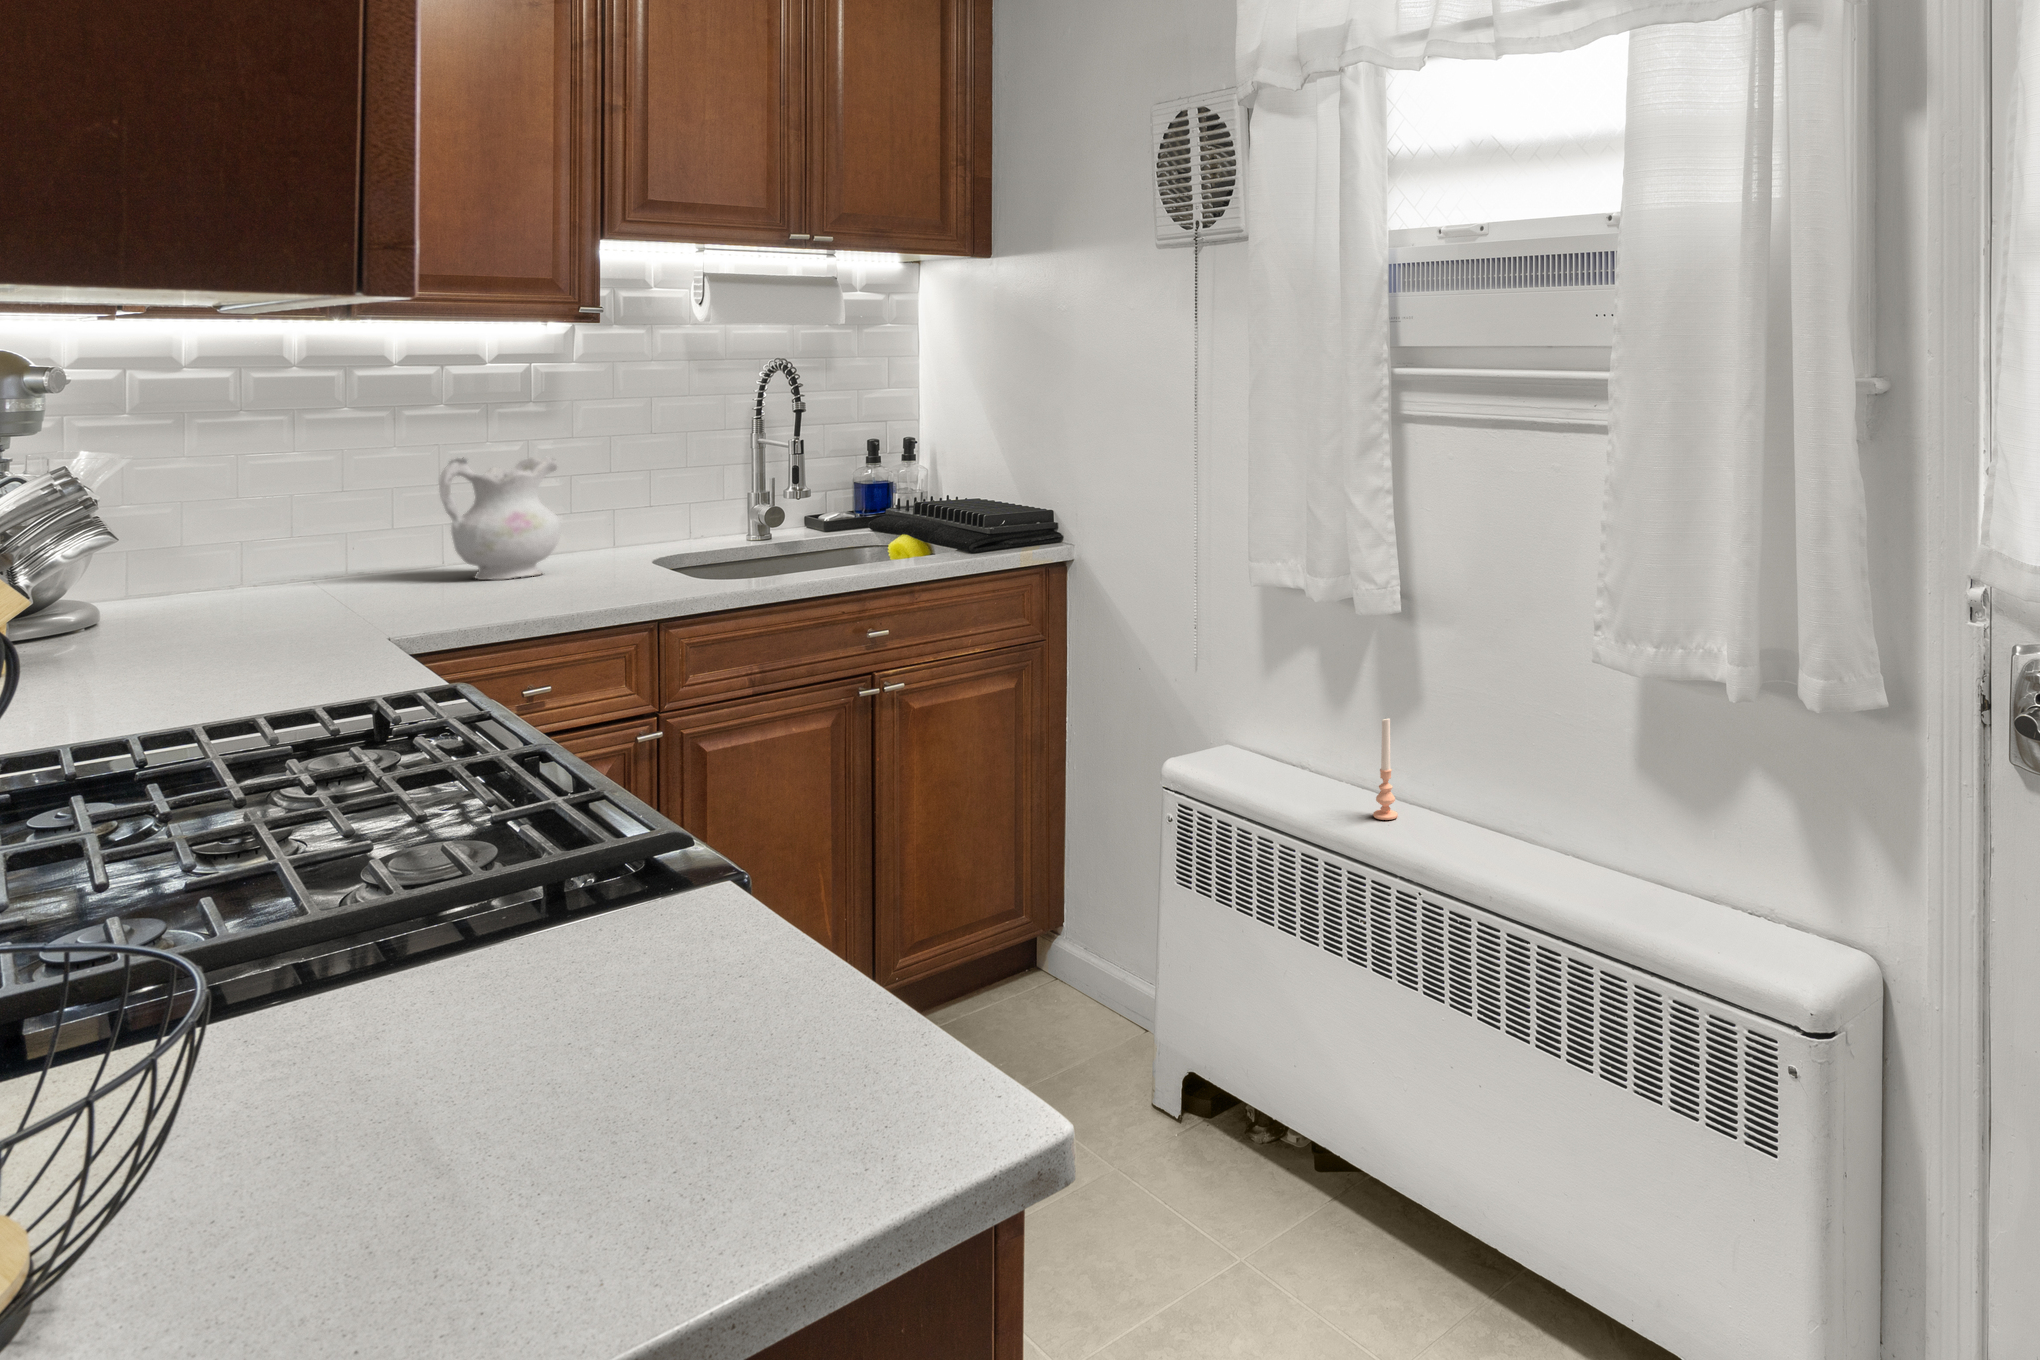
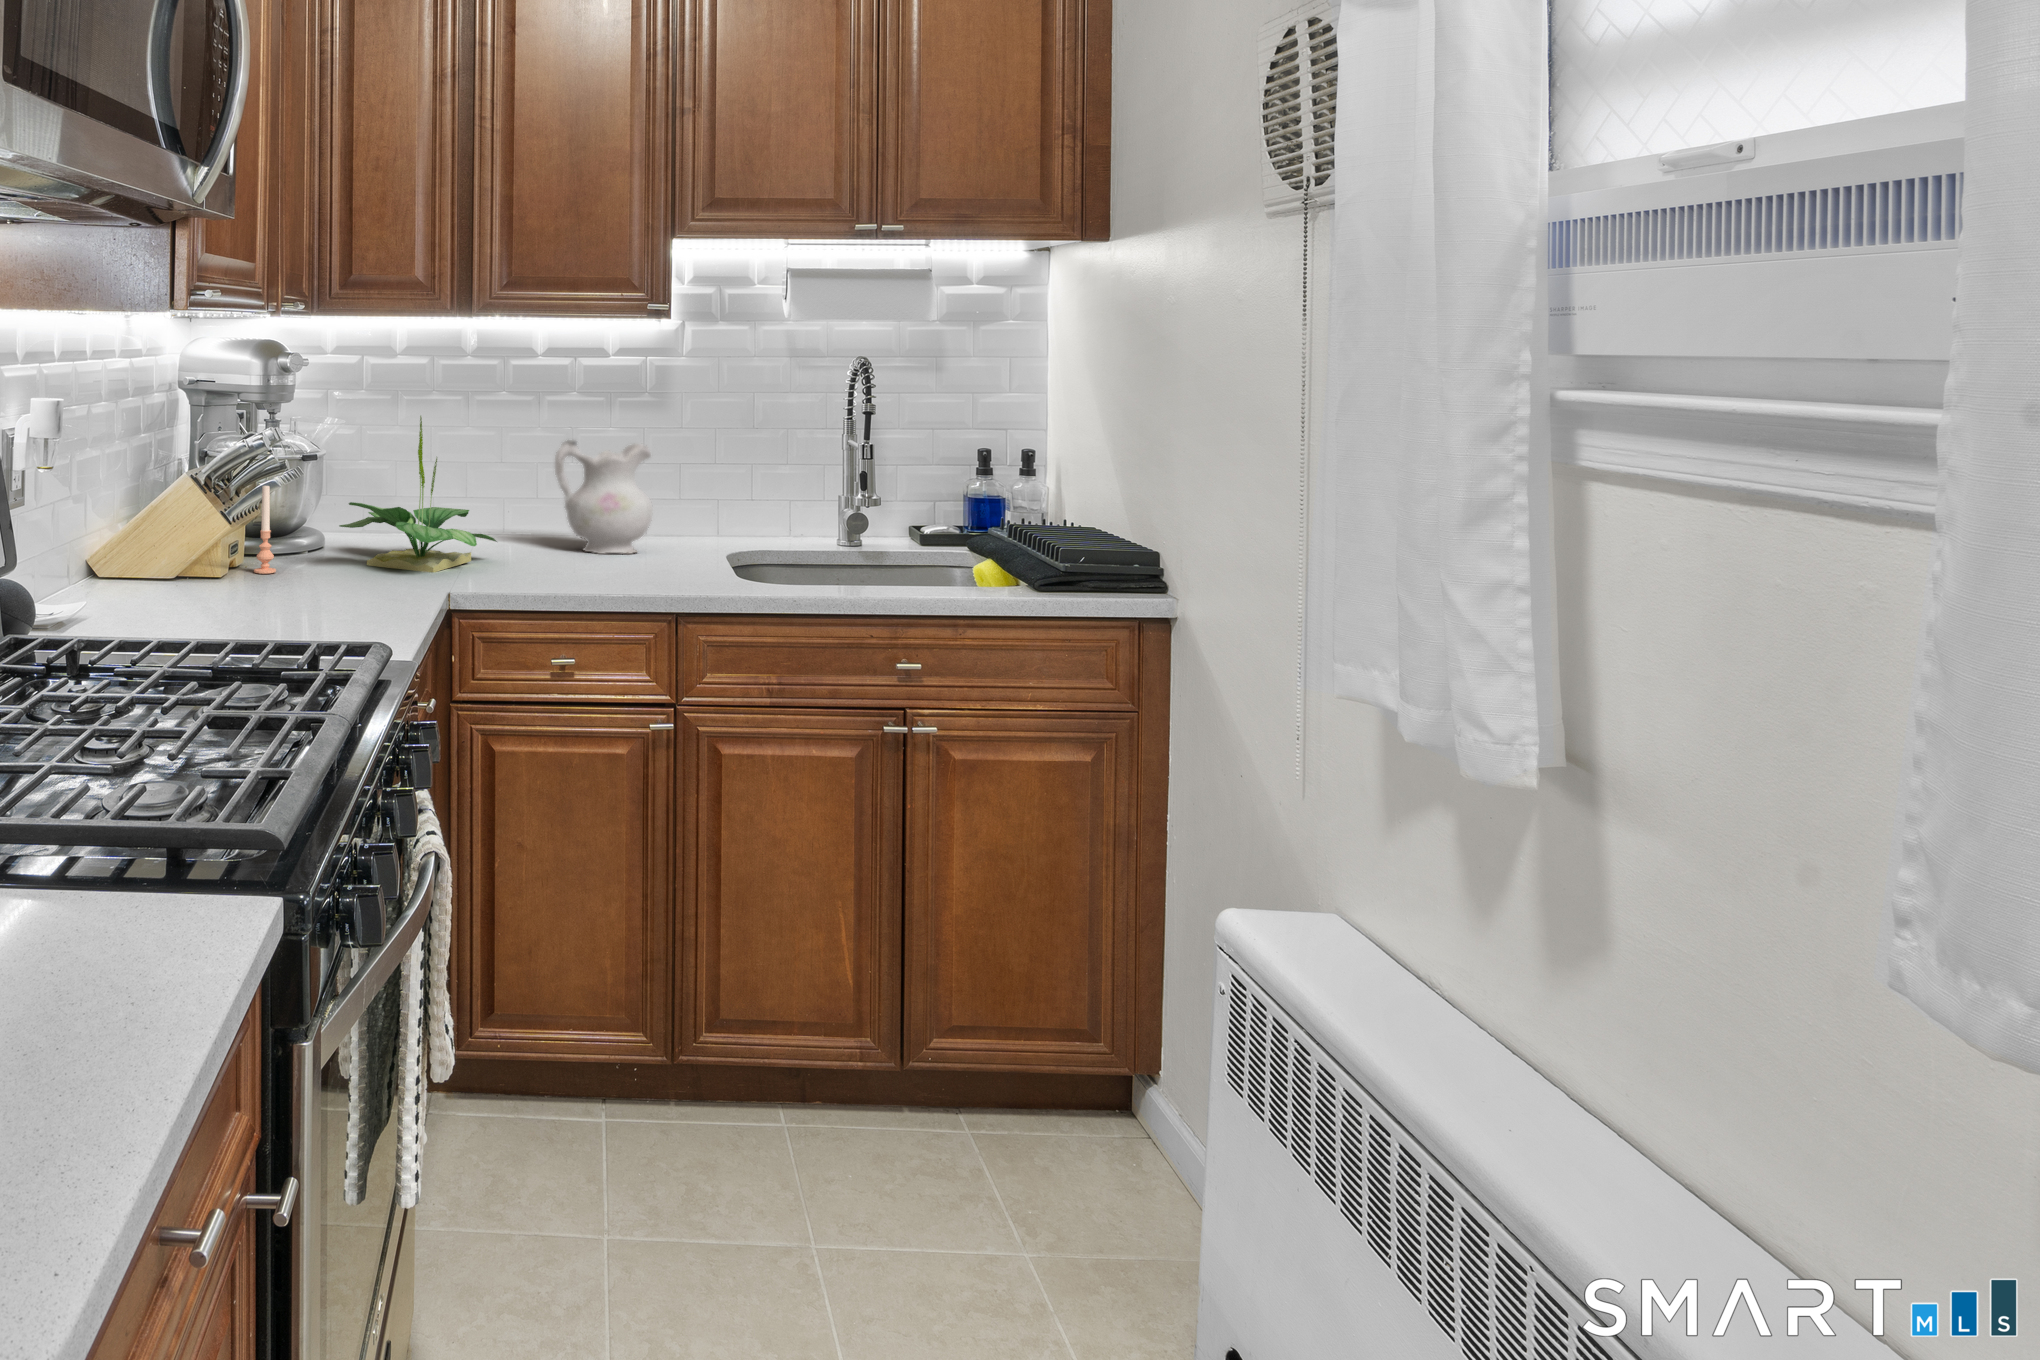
potted plant: none [192,438,401,627] -> present [339,416,497,572]
candle: present [1373,719,1398,820] -> present [254,486,276,574]

